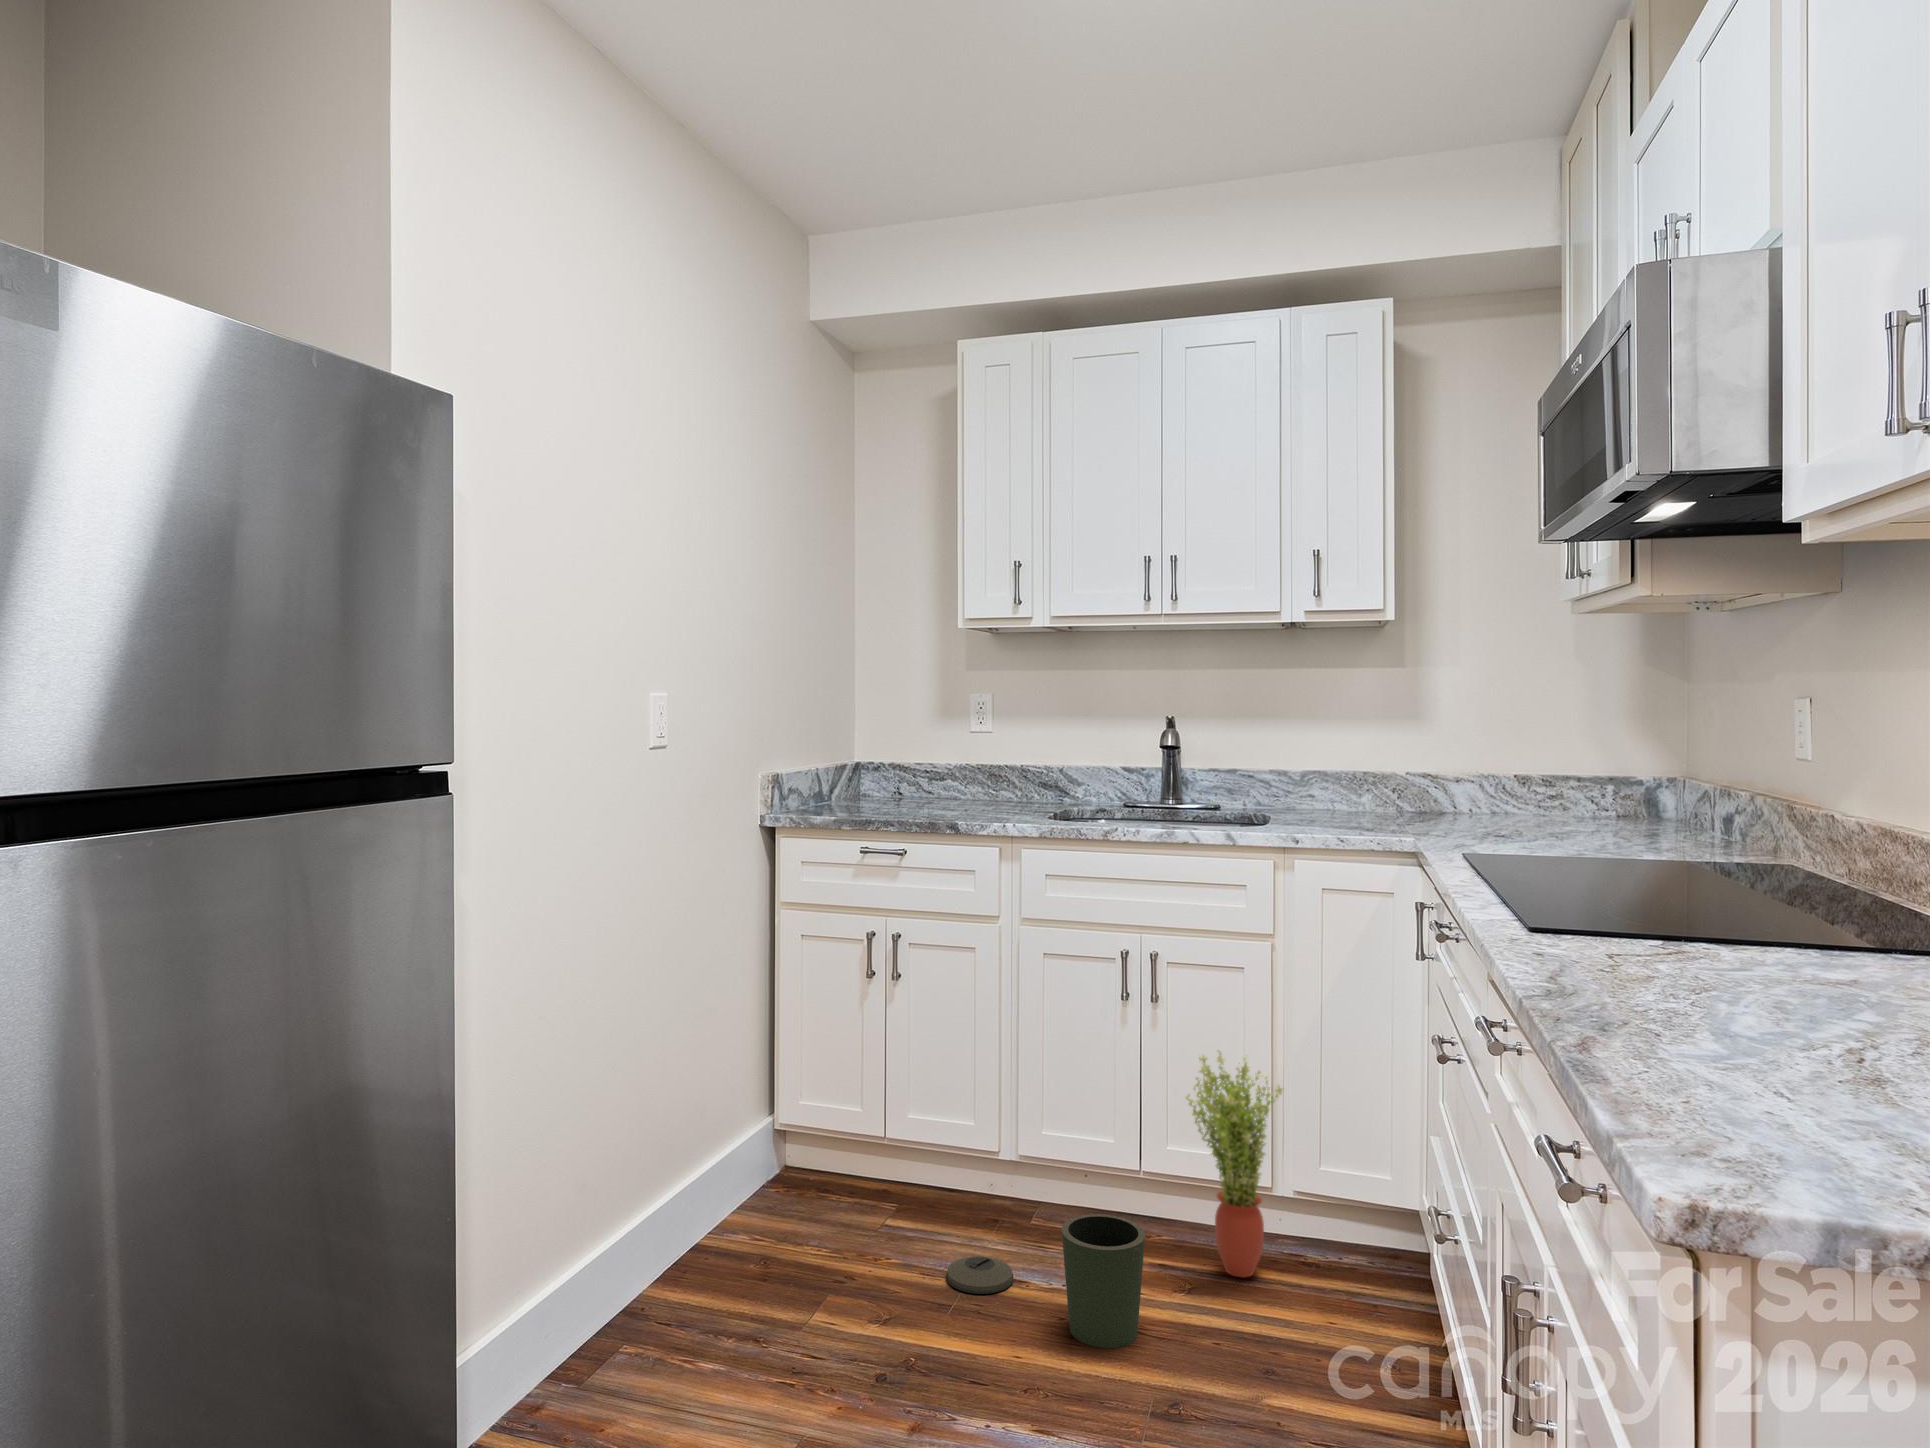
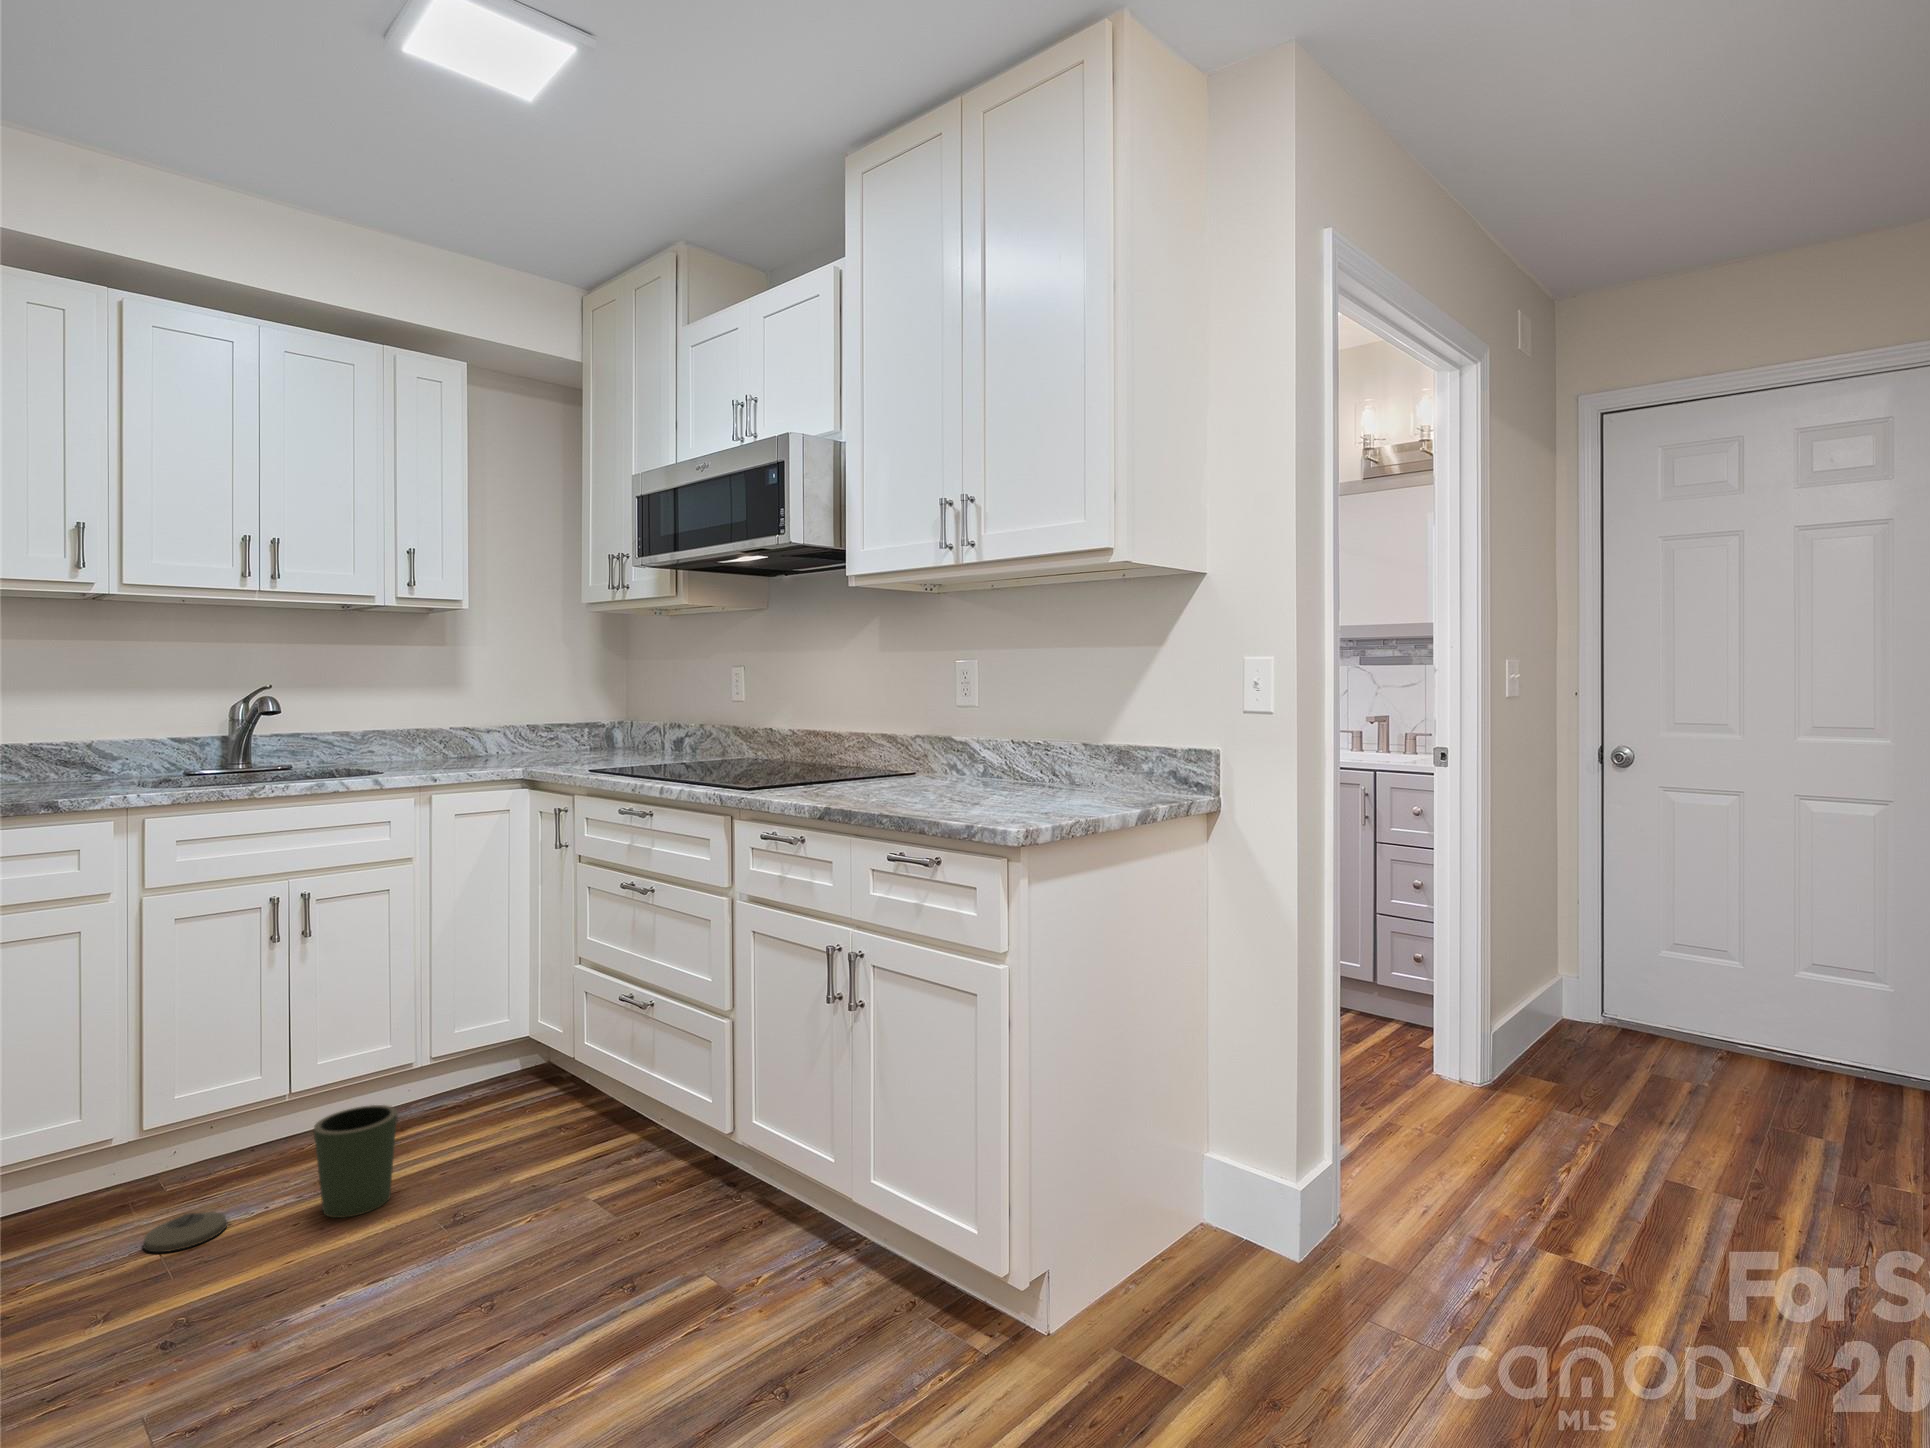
potted plant: present [1186,1050,1283,1277] -> none [374,953,453,1133]

